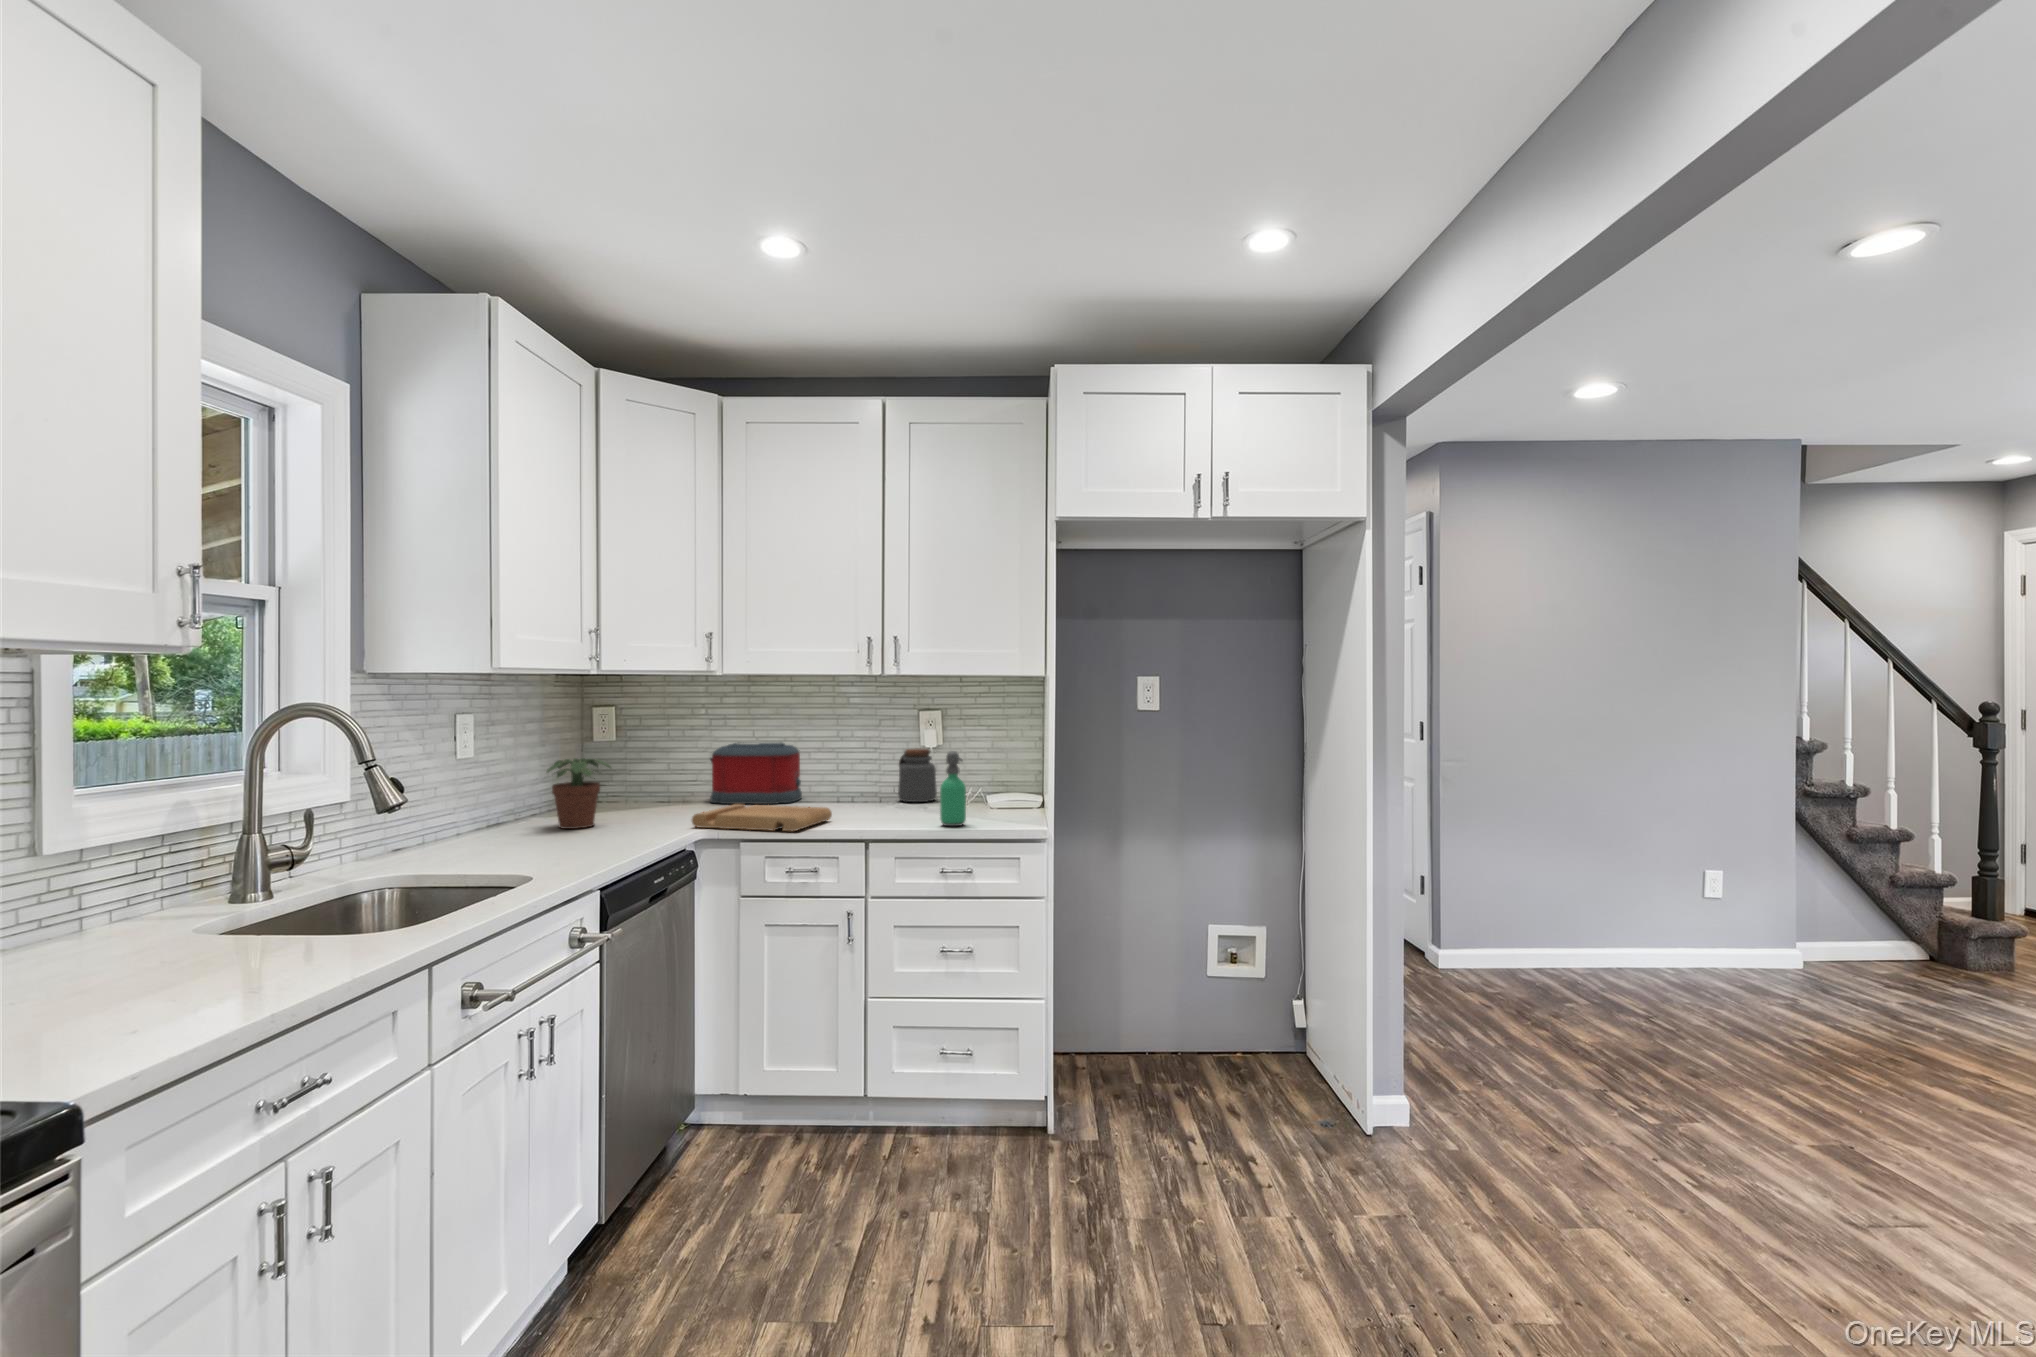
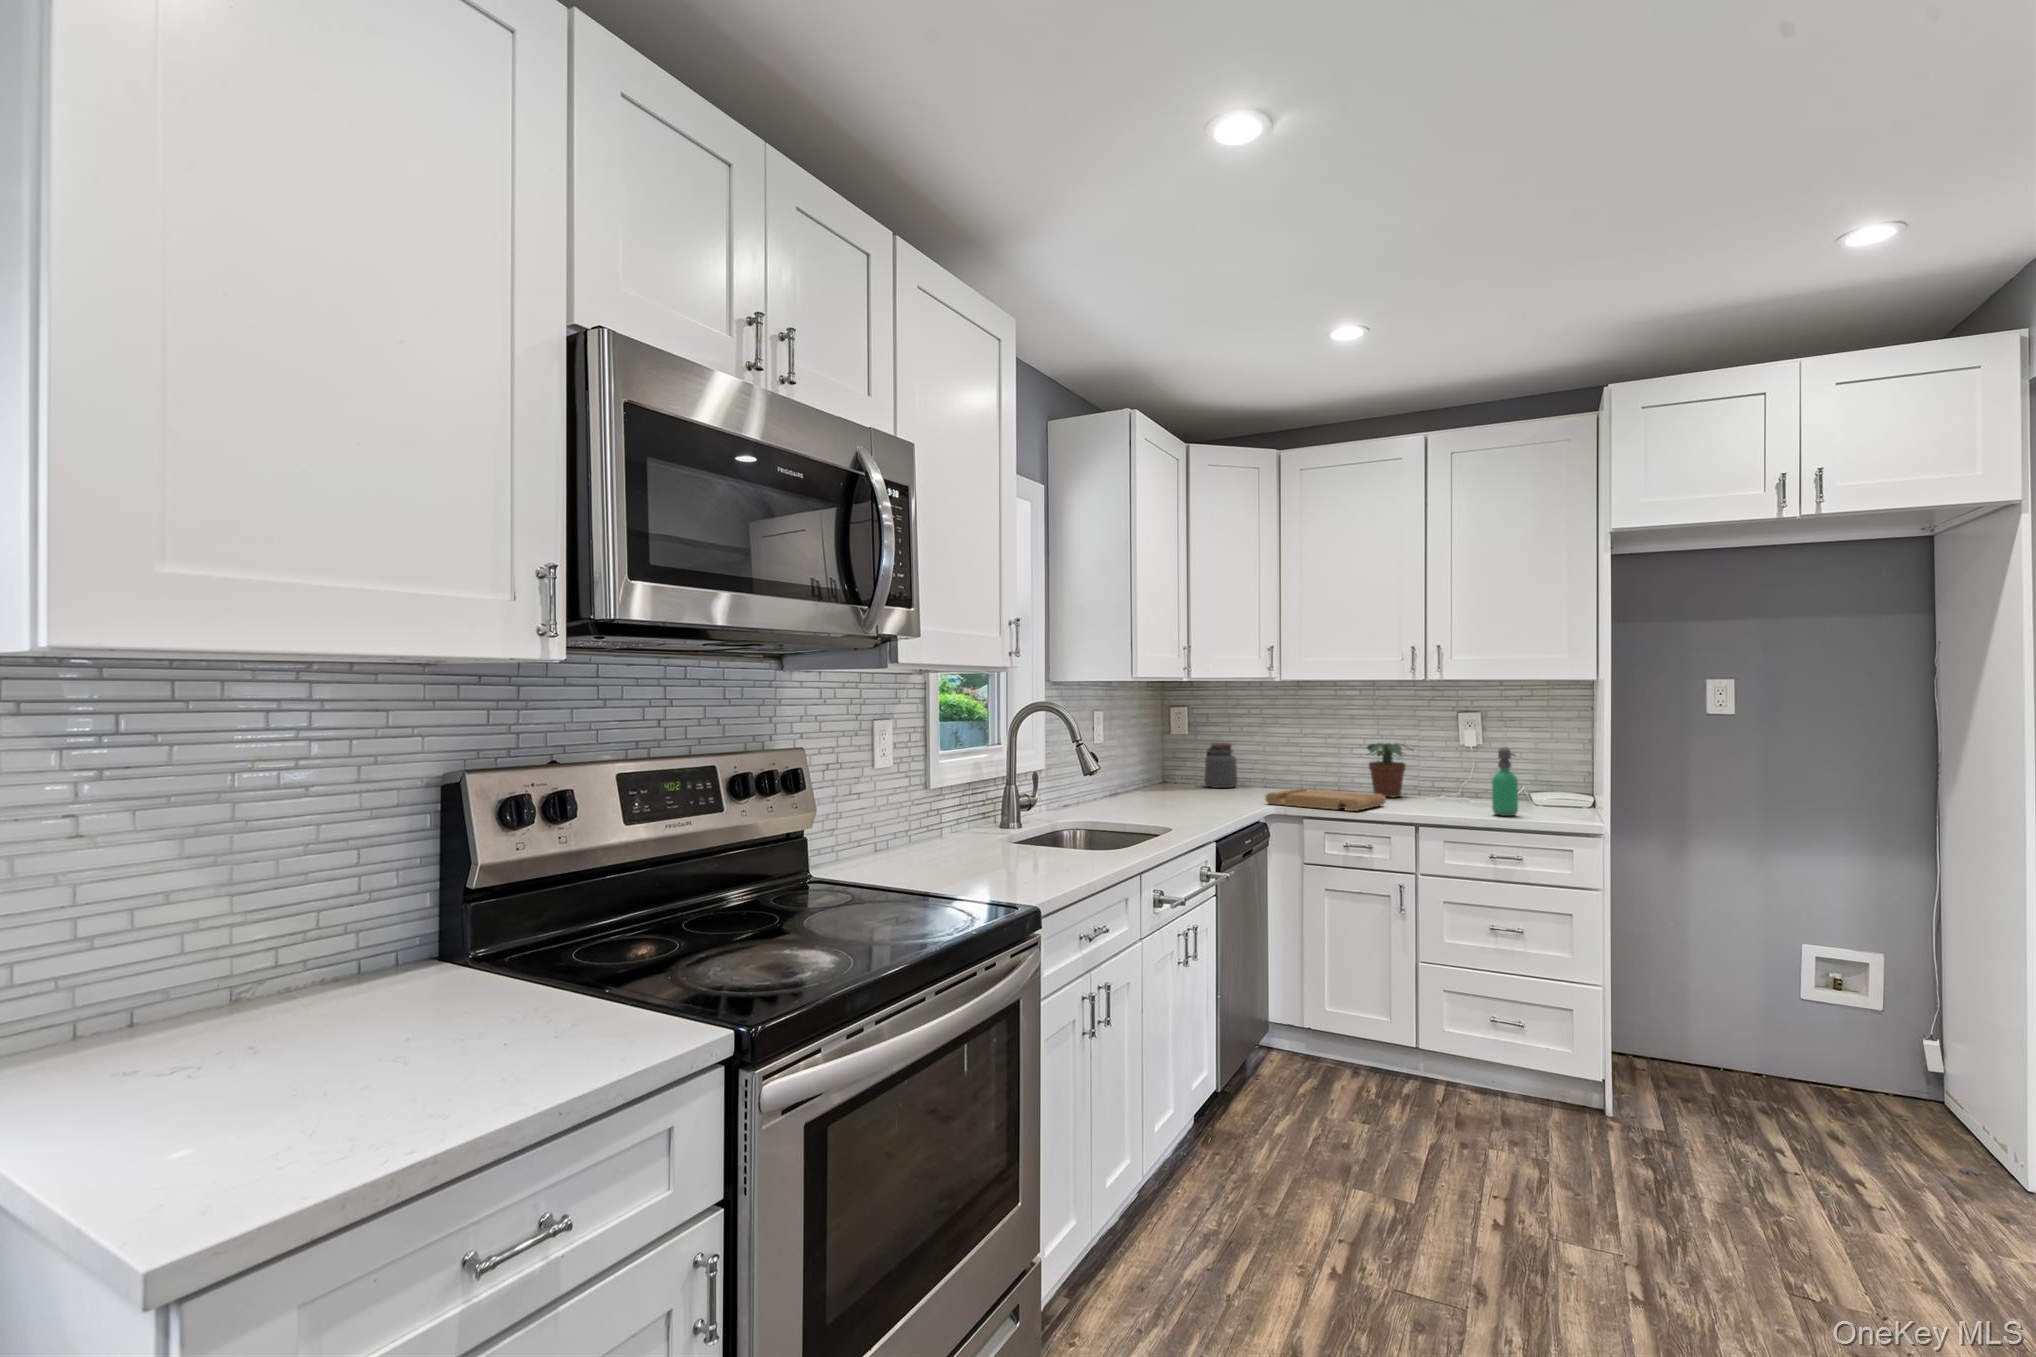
toaster: present [710,743,802,804] -> none [1269,738,1351,792]
jar: present [898,748,937,802] -> present [1204,743,1238,788]
potted plant: present [547,758,611,829] -> present [1367,743,1413,797]

